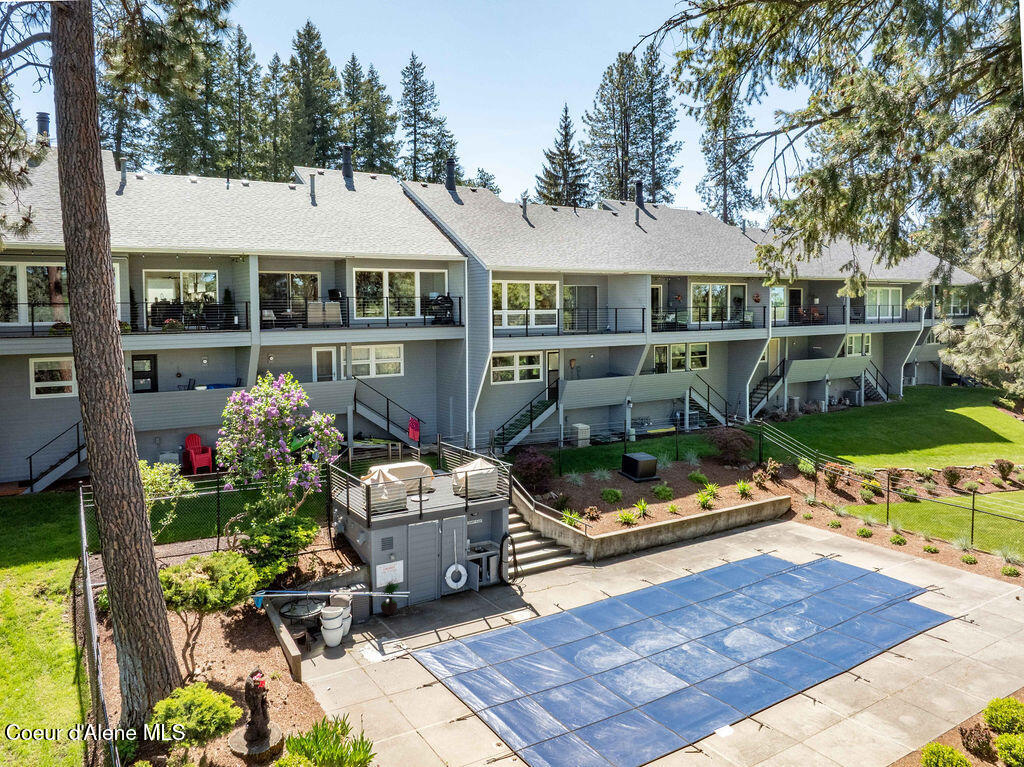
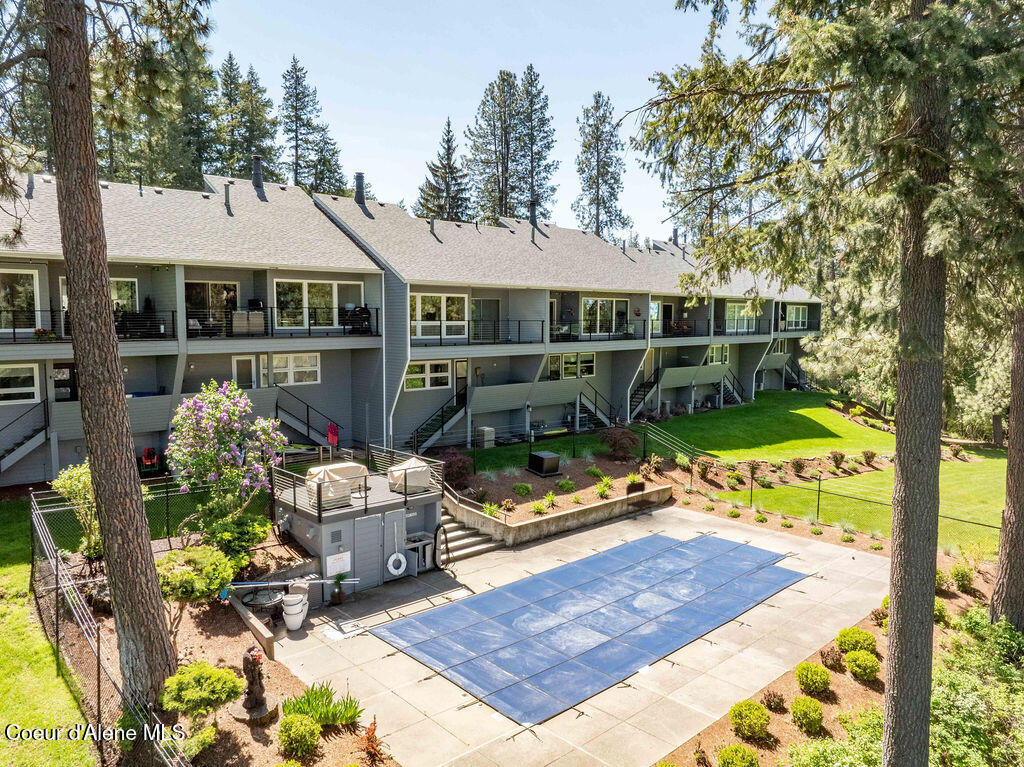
bench: none [731,491,769,535] -> present [626,482,656,520]

